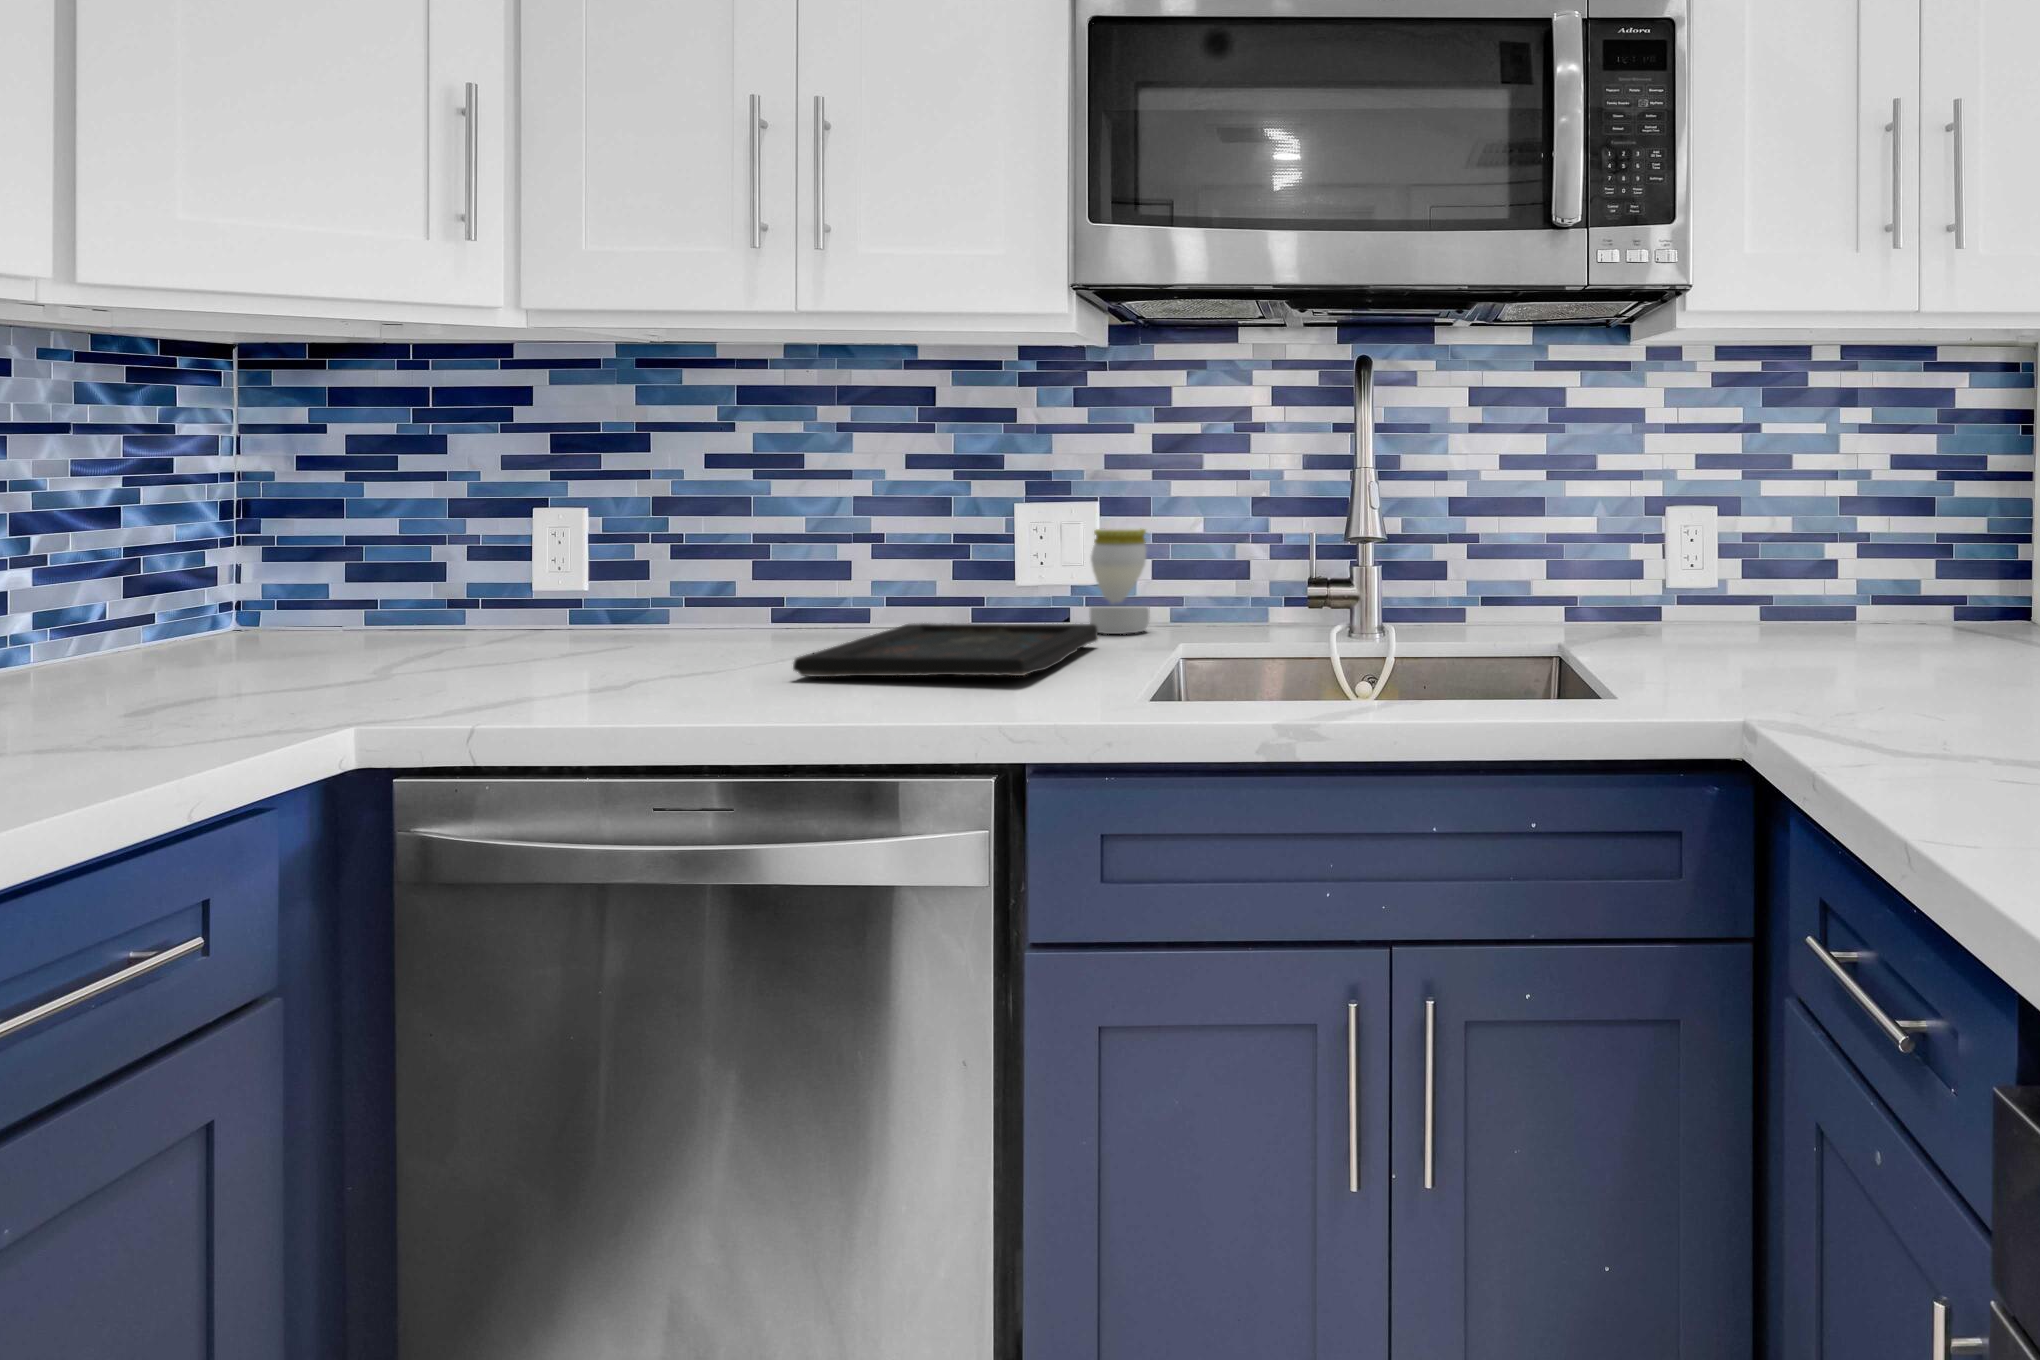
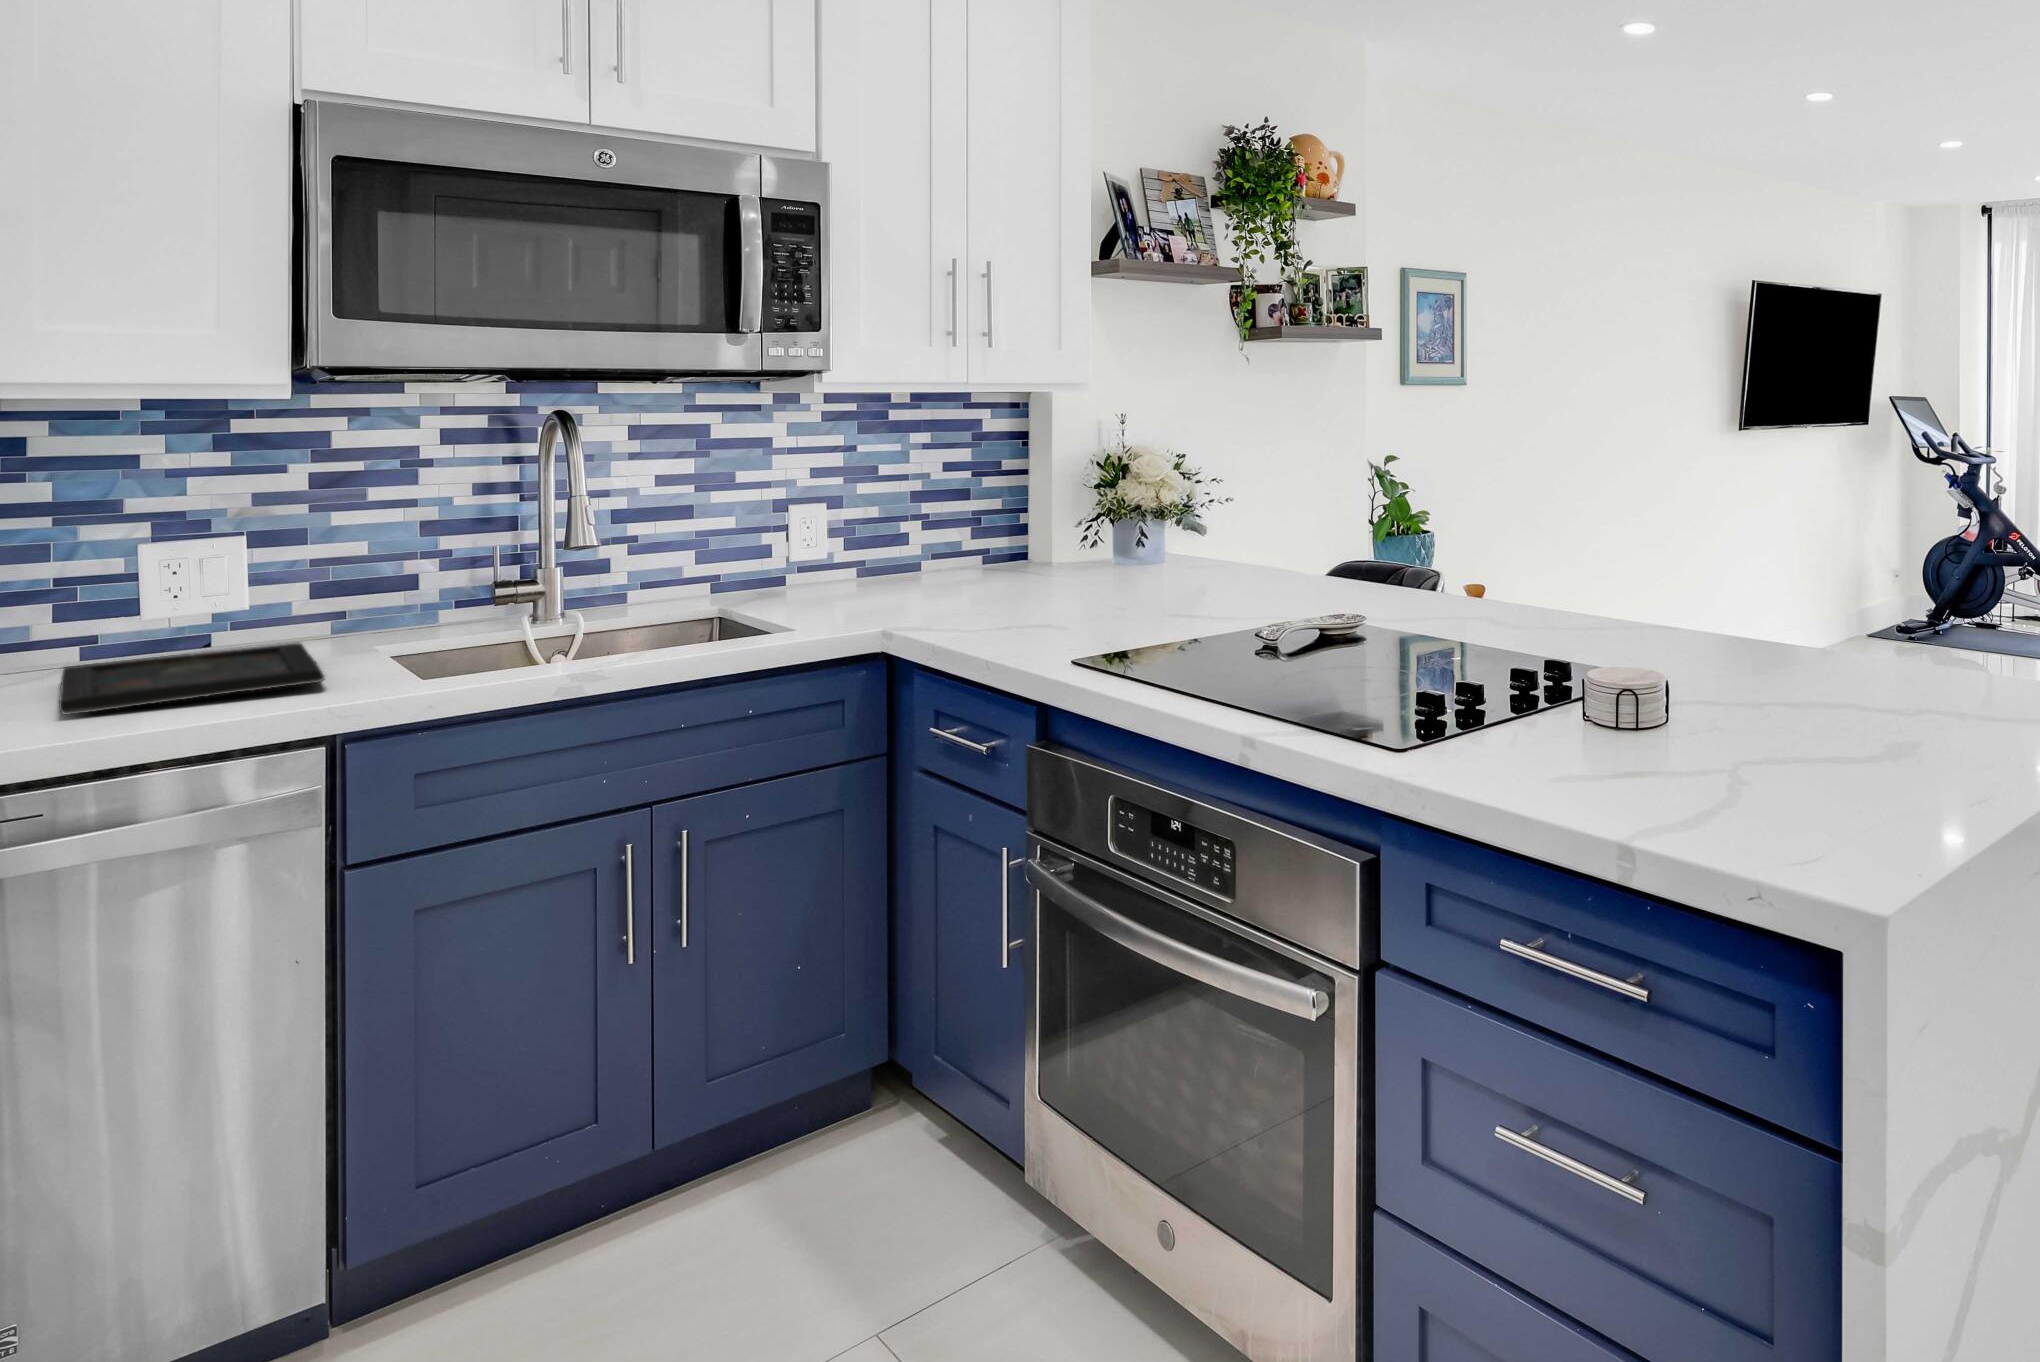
jar: present [1089,529,1150,634] -> none [252,557,322,652]

